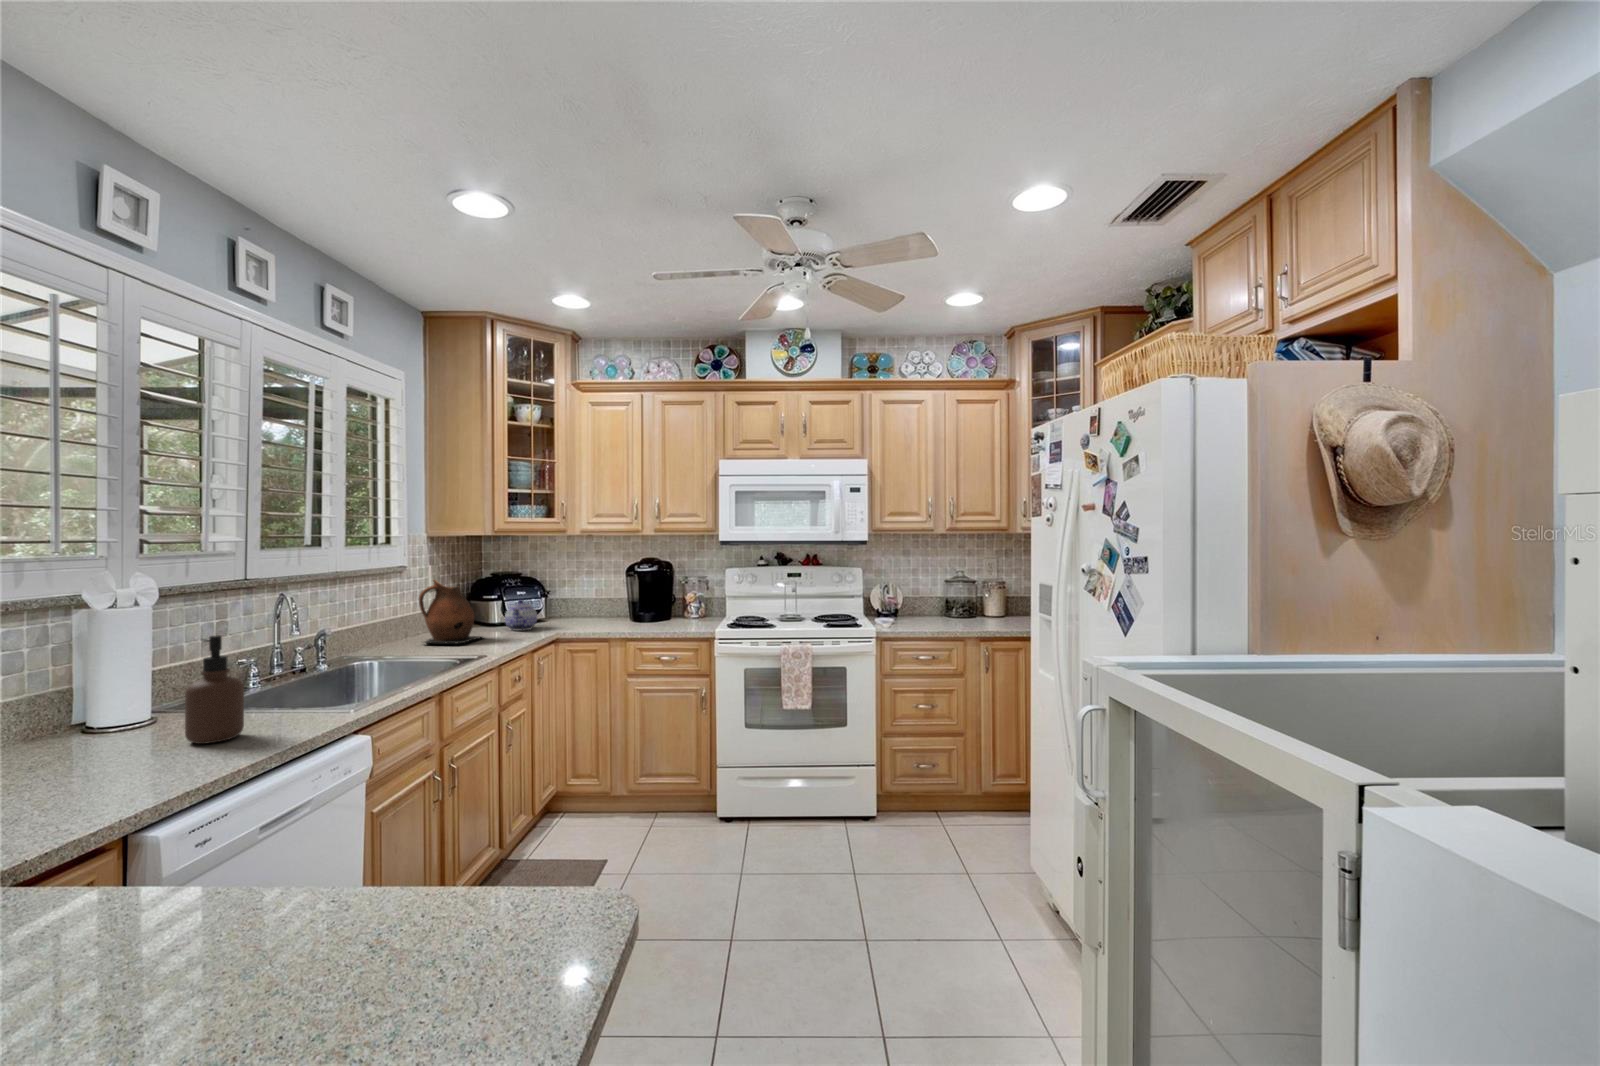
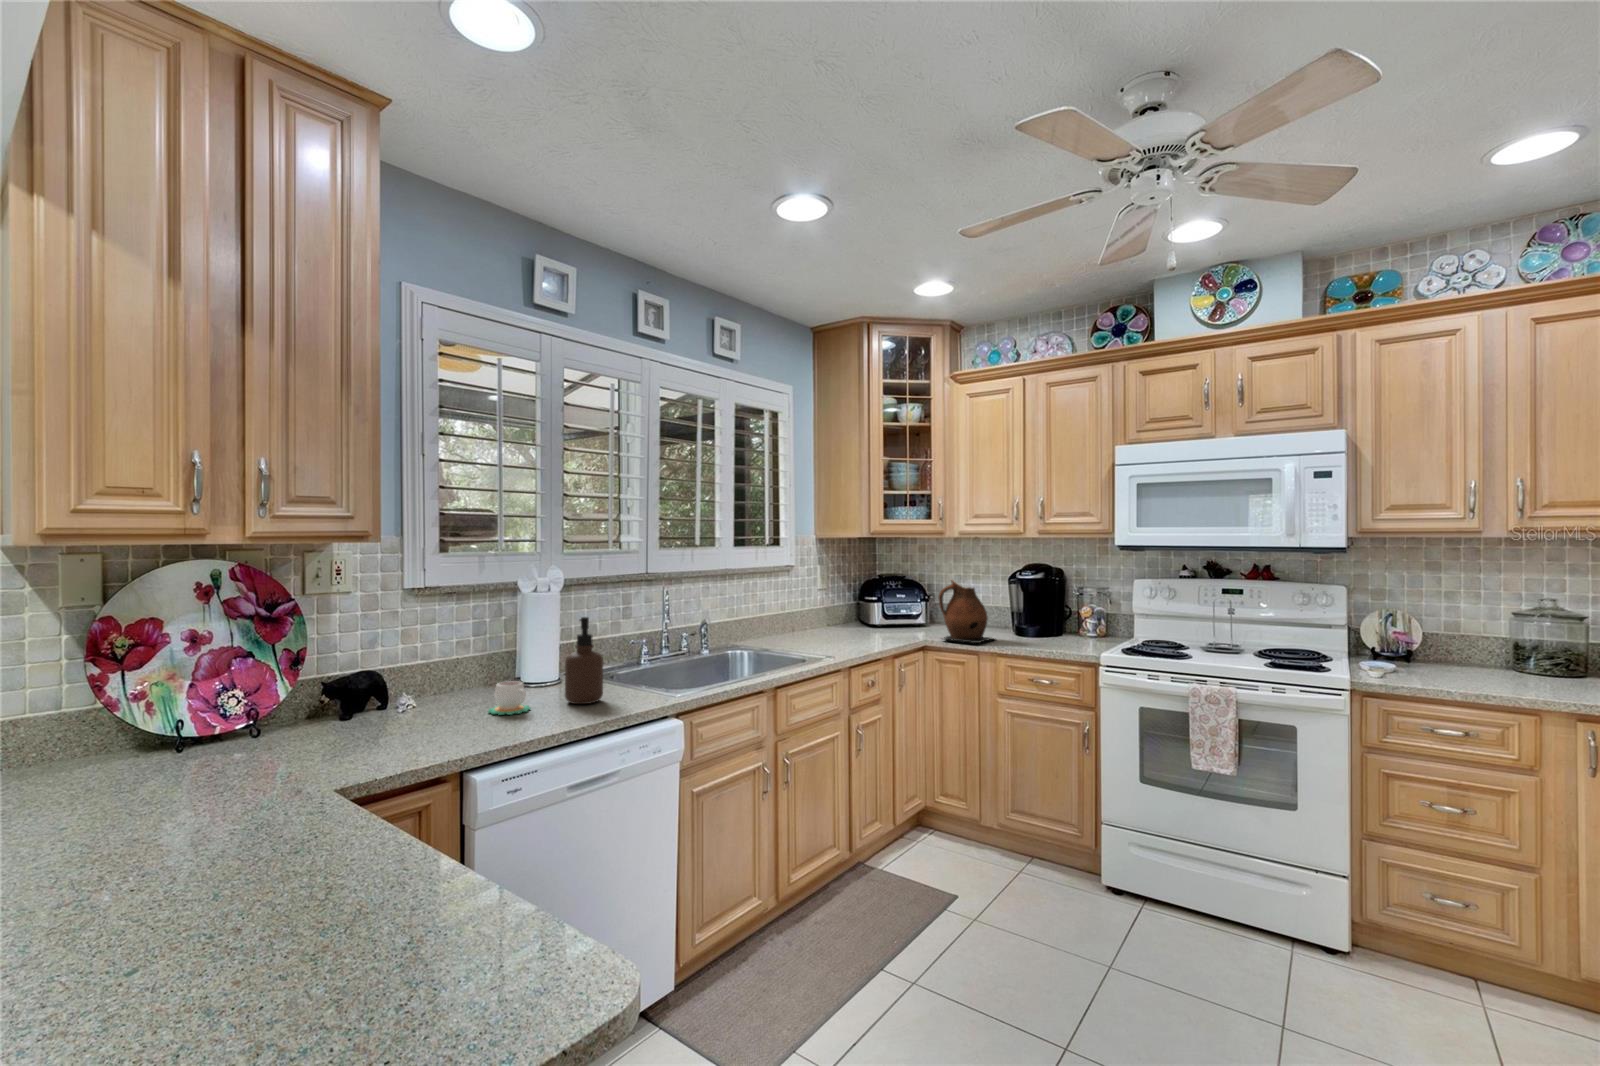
ceramic pitcher: present [419,580,482,644] -> present [938,580,994,644]
teapot: present [505,600,537,630] -> none [879,603,910,635]
mug: none [65,727,140,776] -> present [488,681,530,715]

